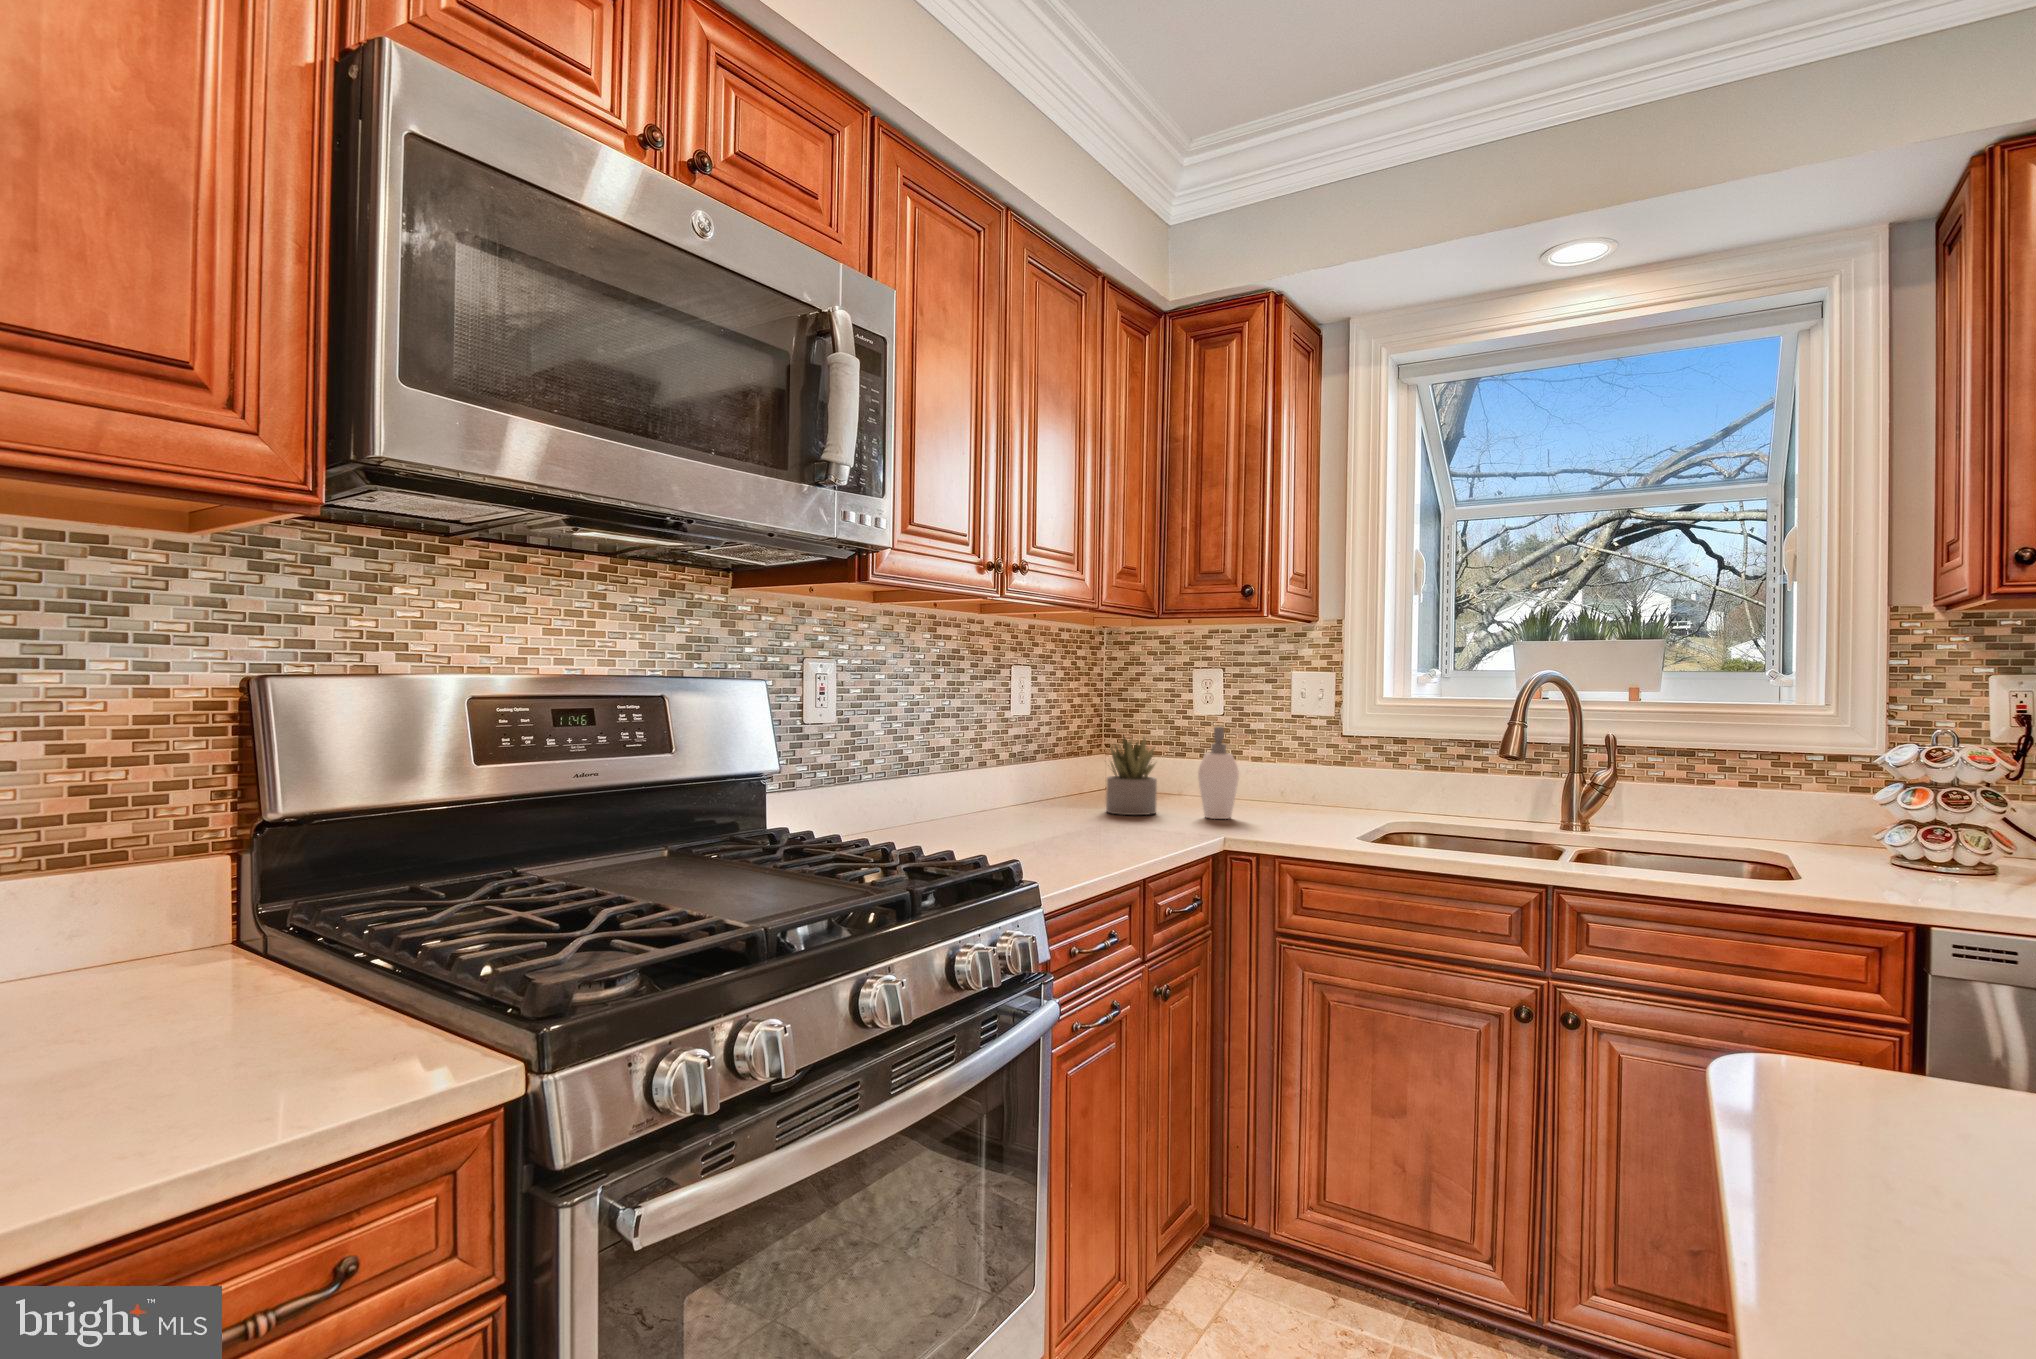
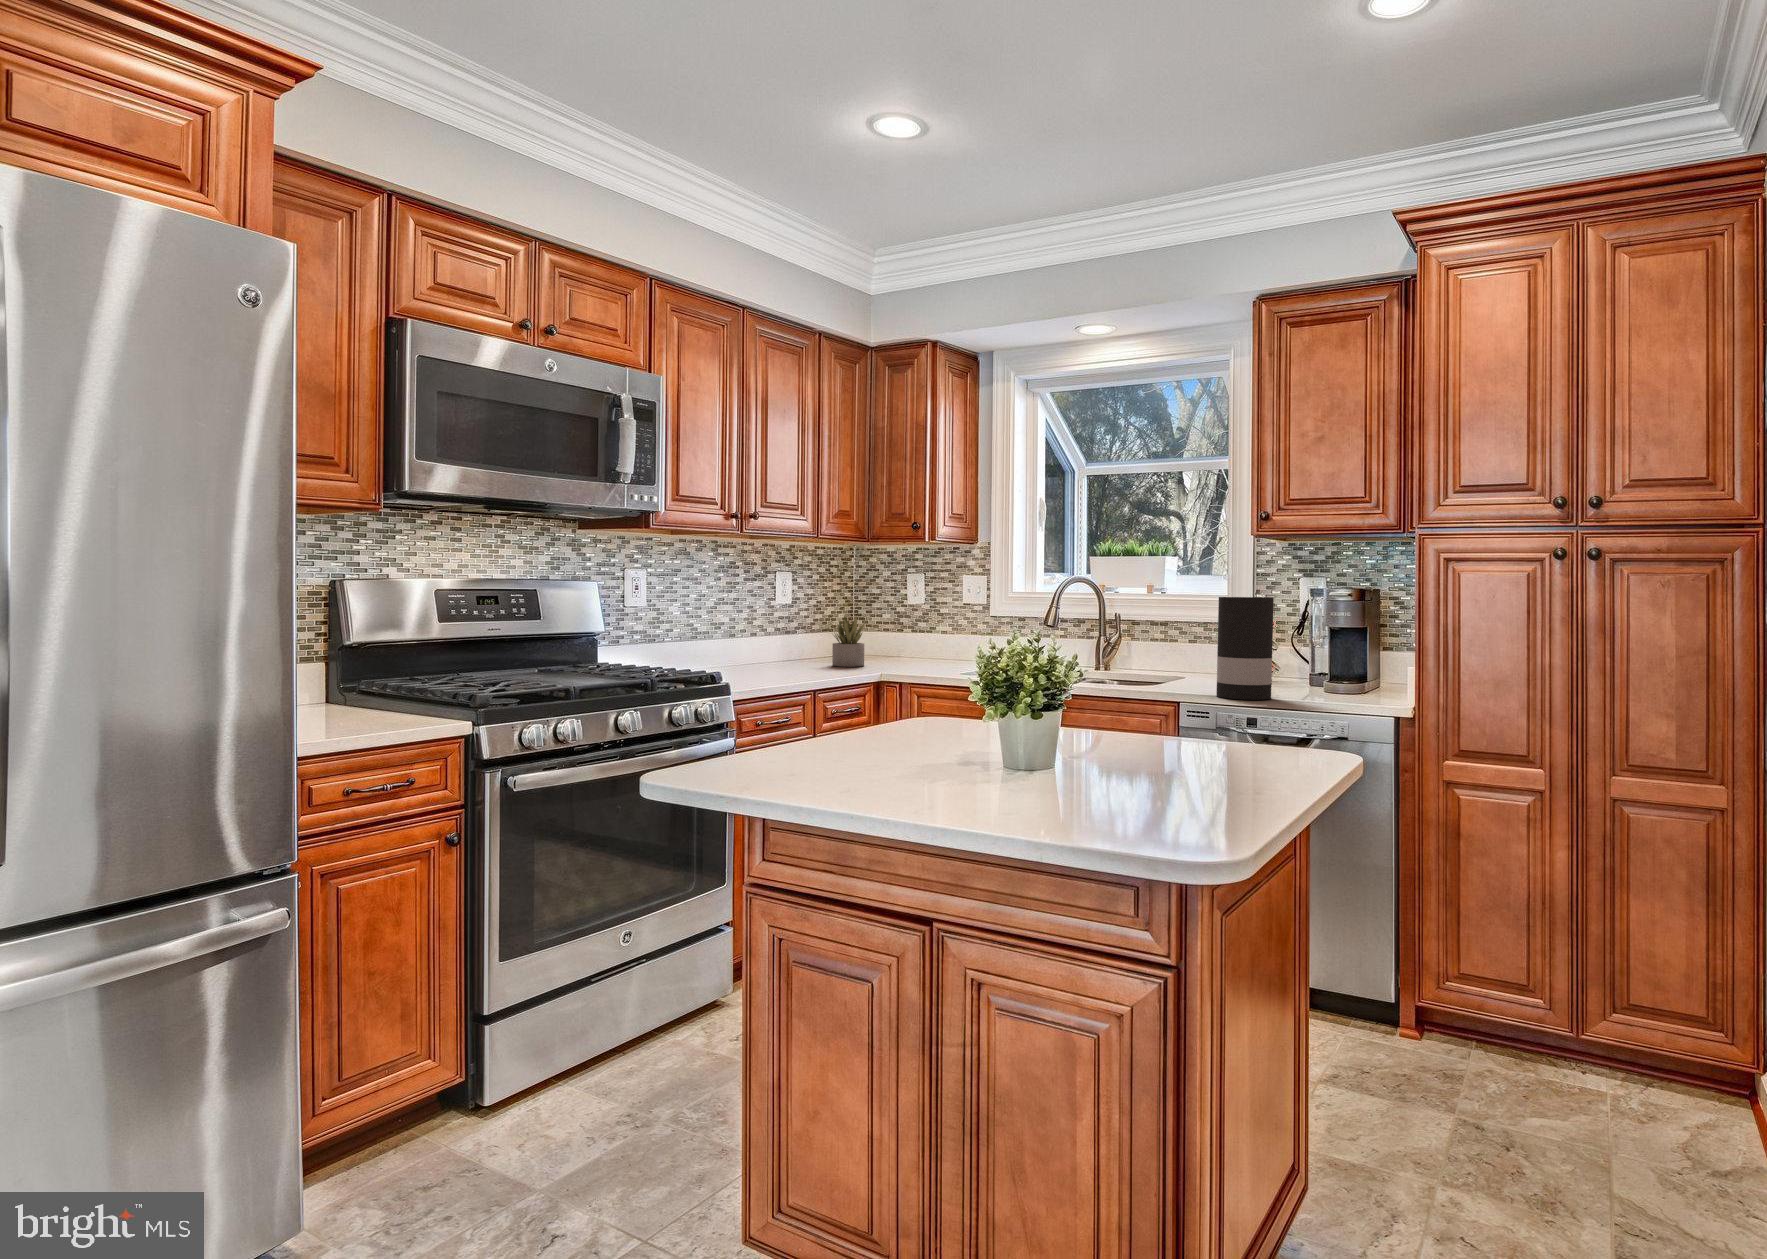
vase: none [1862,711,1980,894] -> present [1216,597,1274,700]
soap dispenser: present [1198,727,1239,819] -> none [887,610,920,669]

